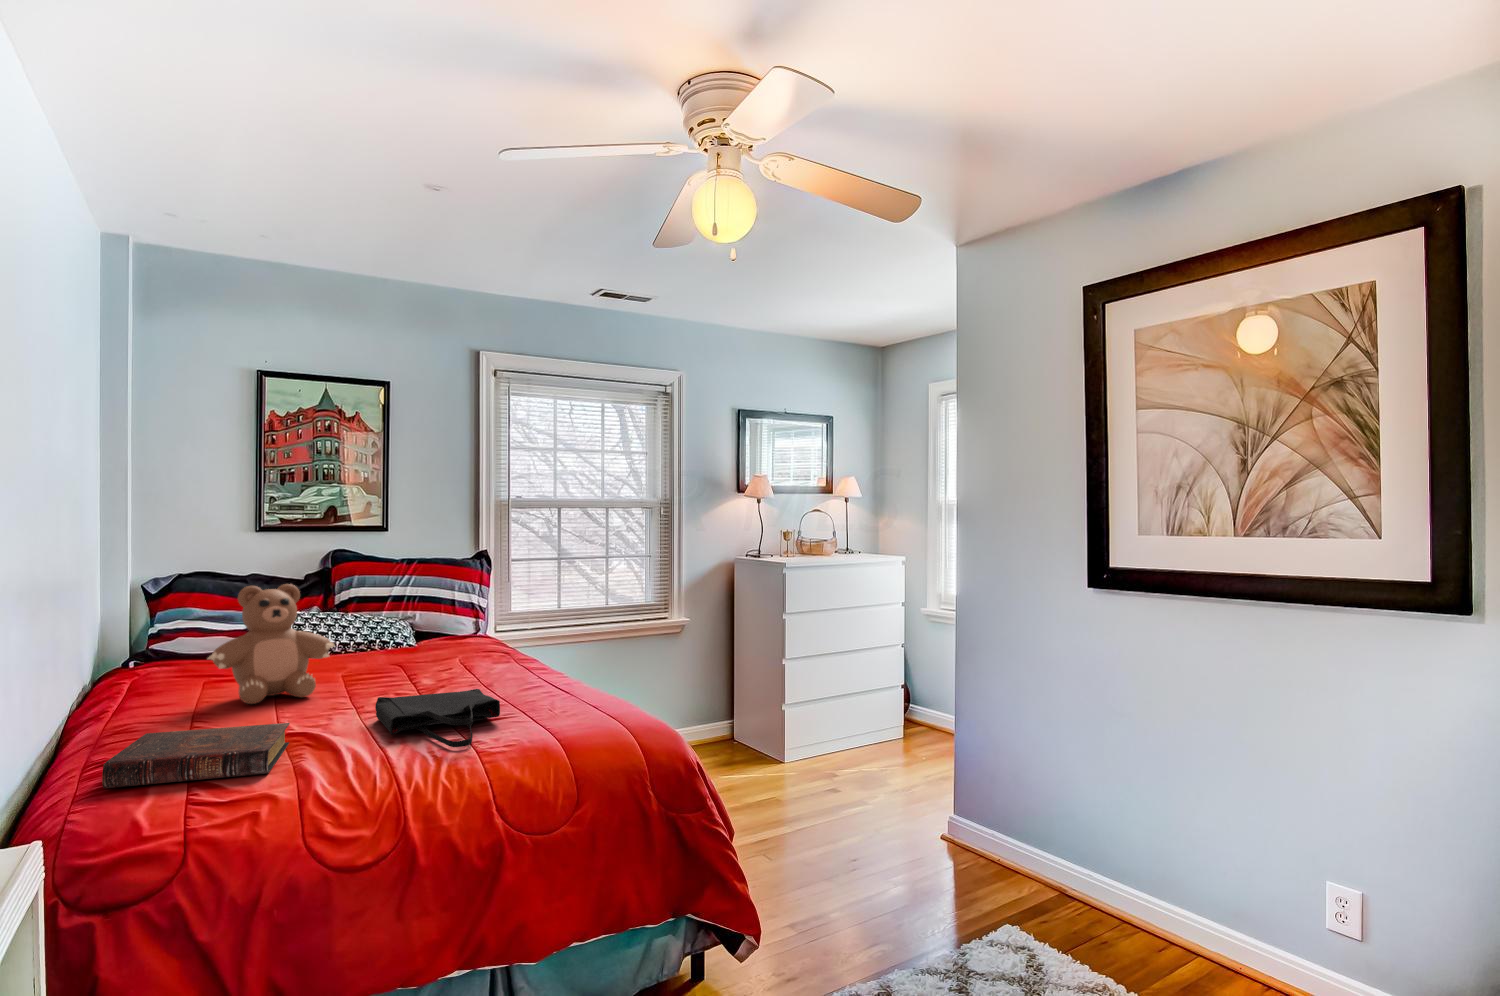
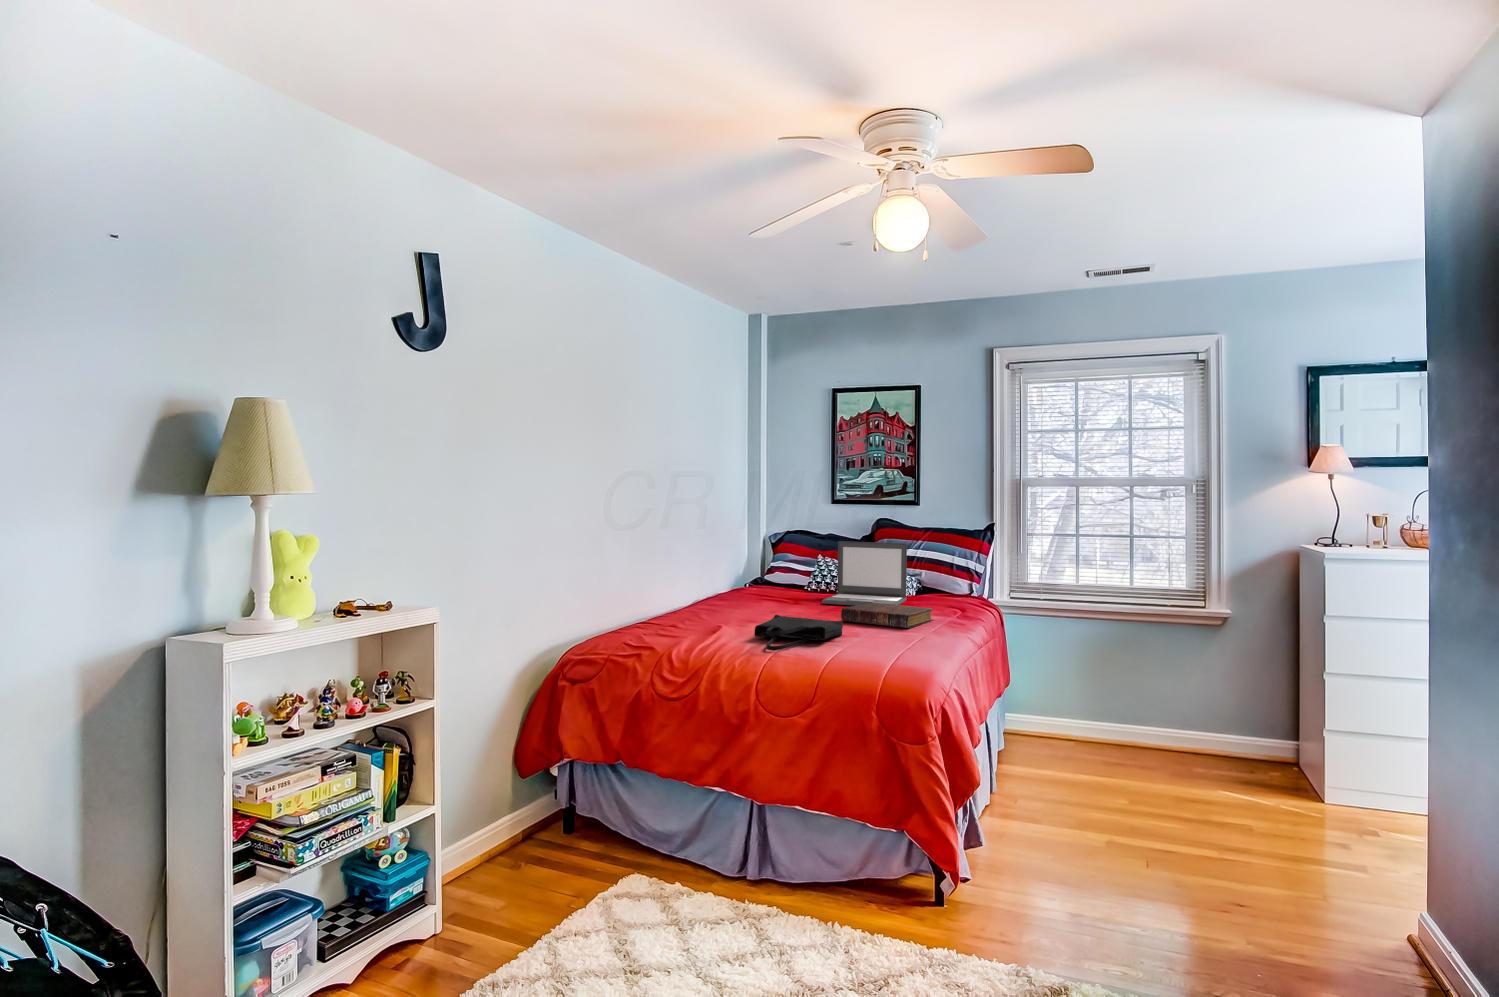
laptop: none [326,580,441,672] -> present [822,541,907,605]
teddy bear: present [208,584,334,704] -> none [727,536,800,613]
book: present [102,723,290,788] -> present [841,602,933,628]

